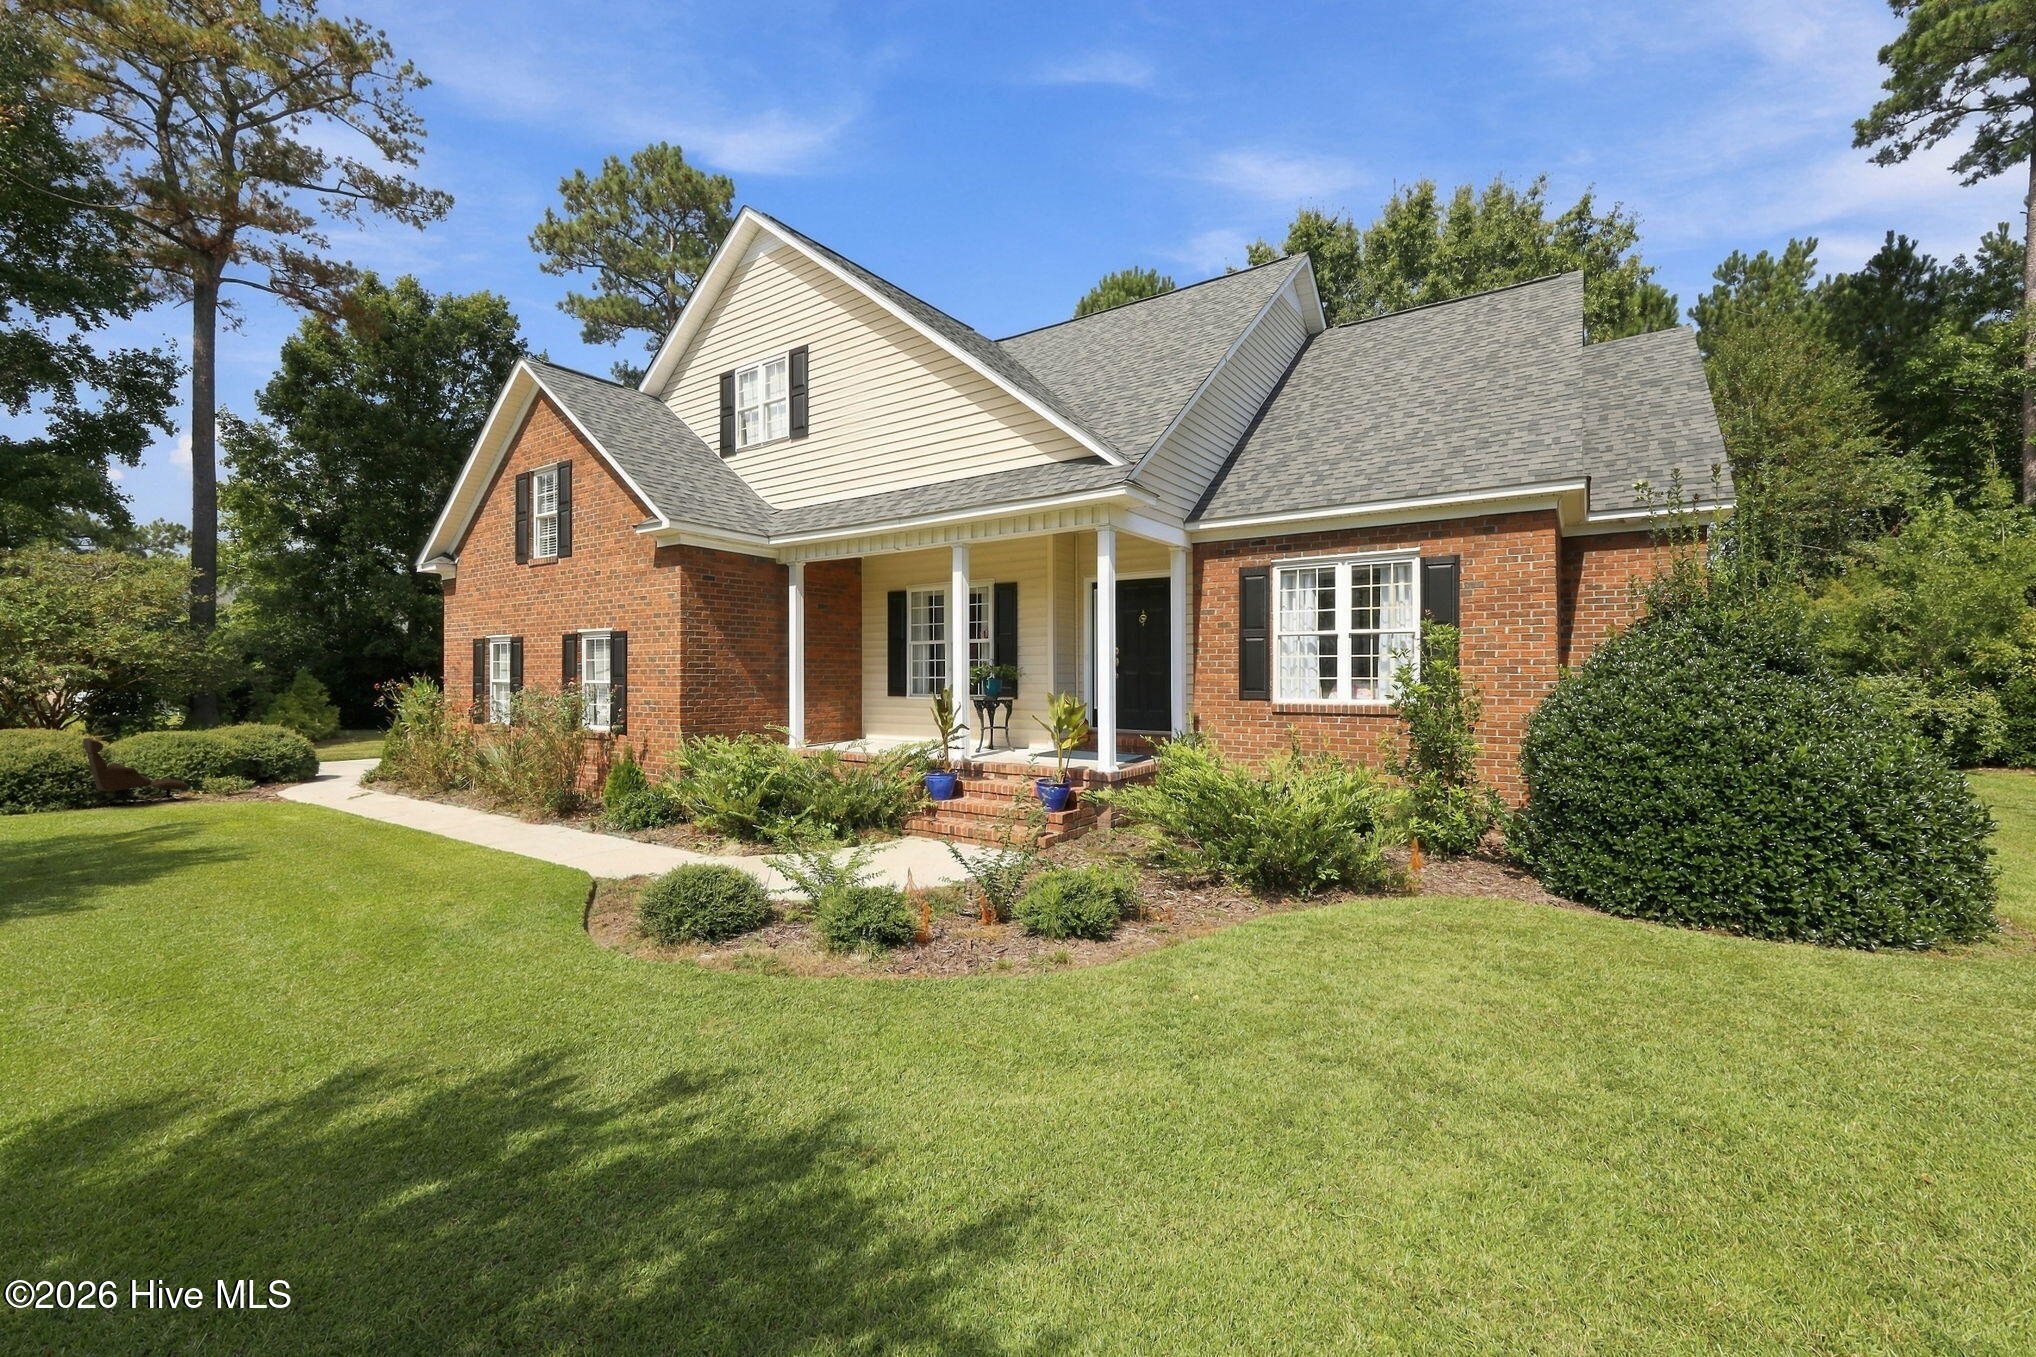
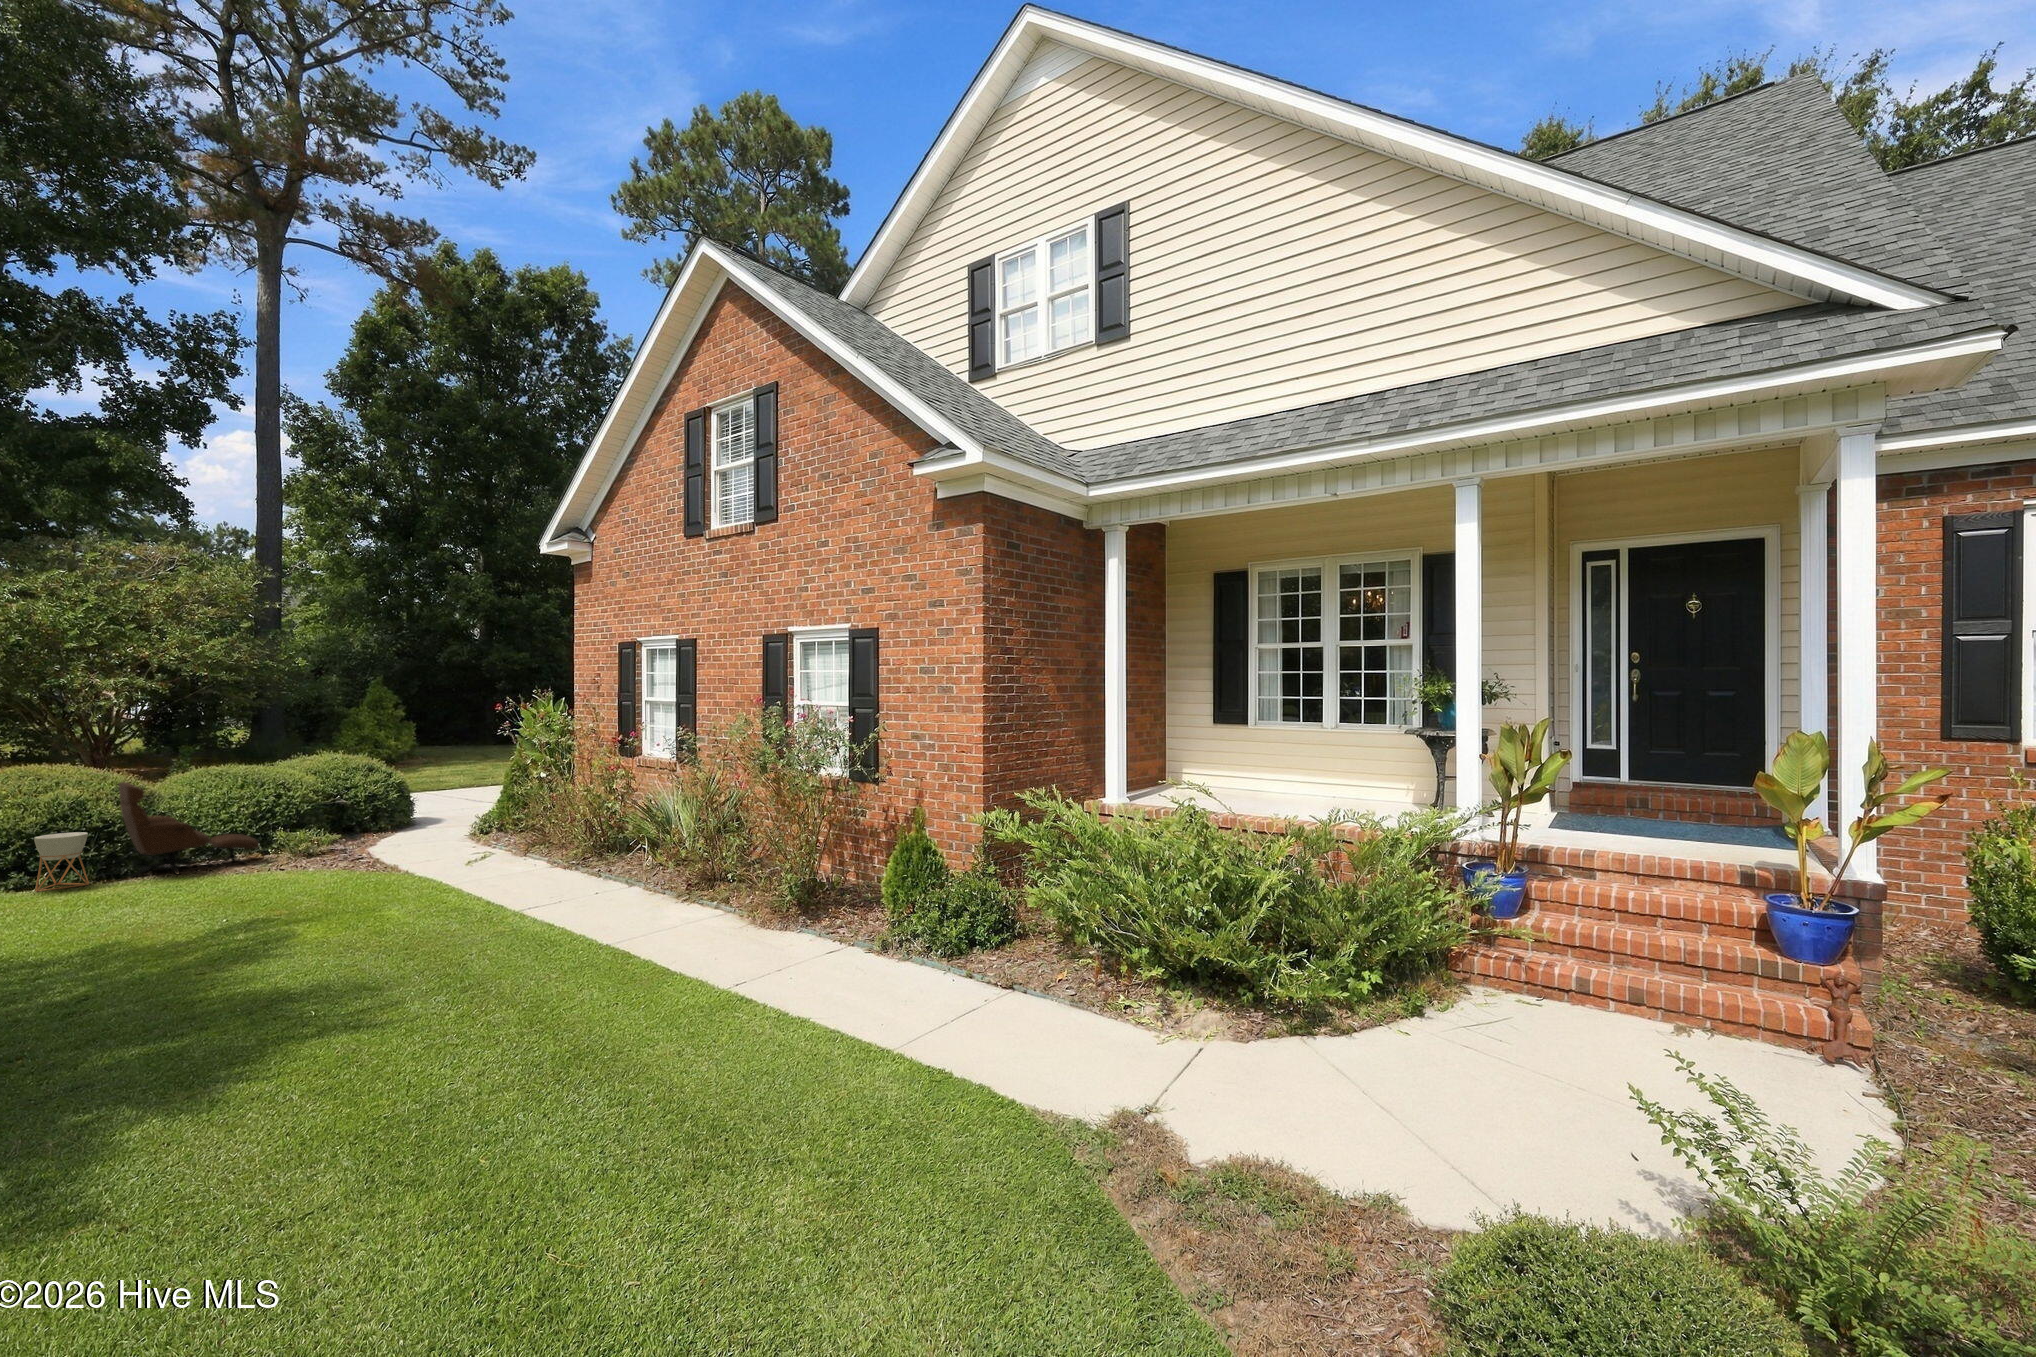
planter: none [23,773,62,813] -> present [34,832,89,892]

